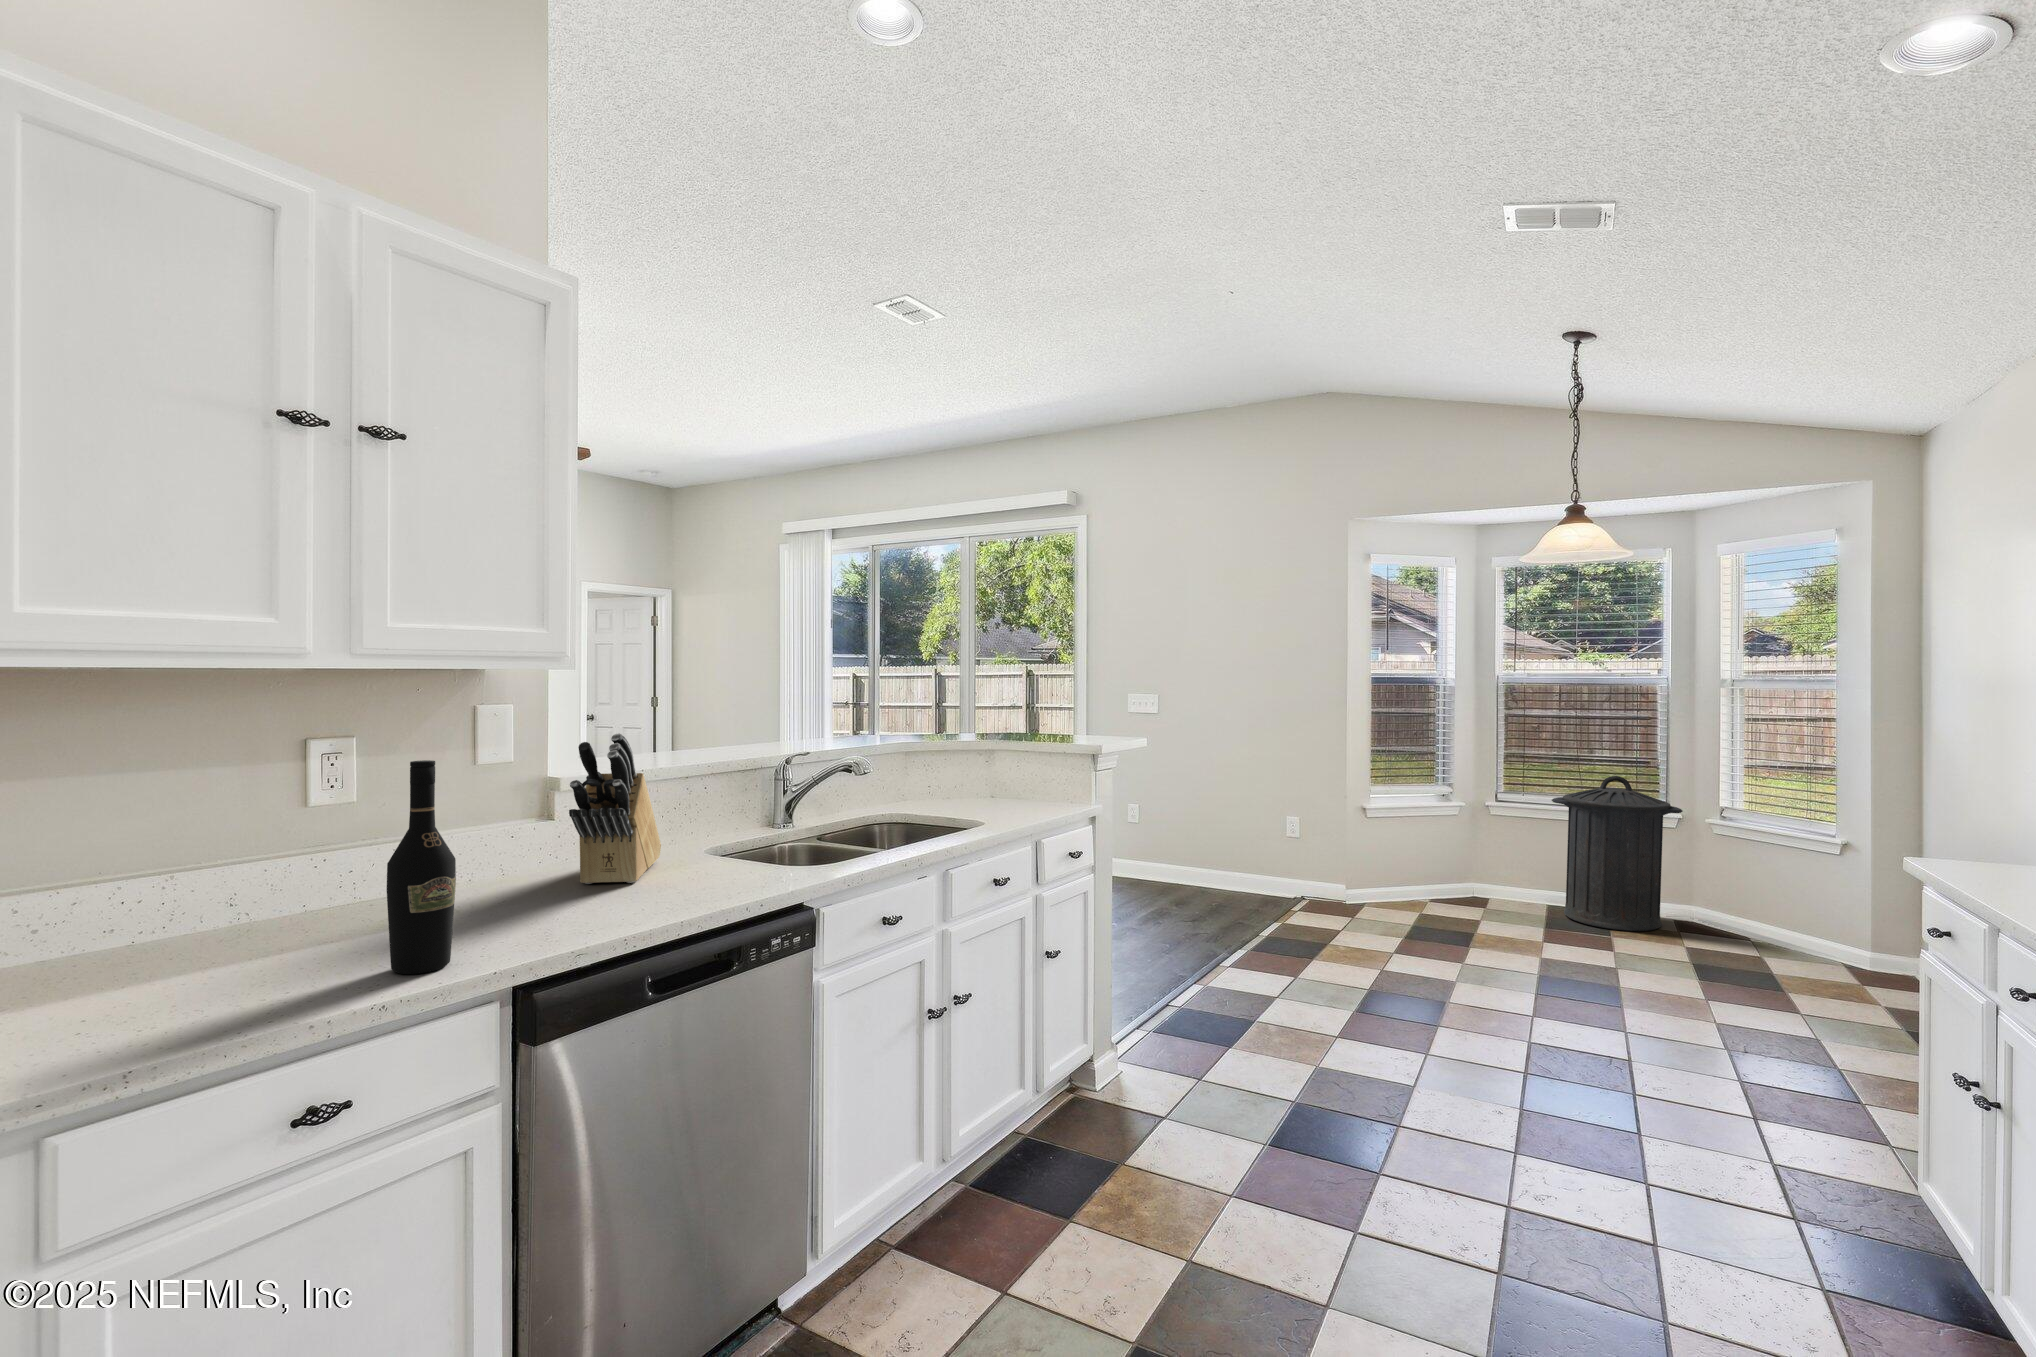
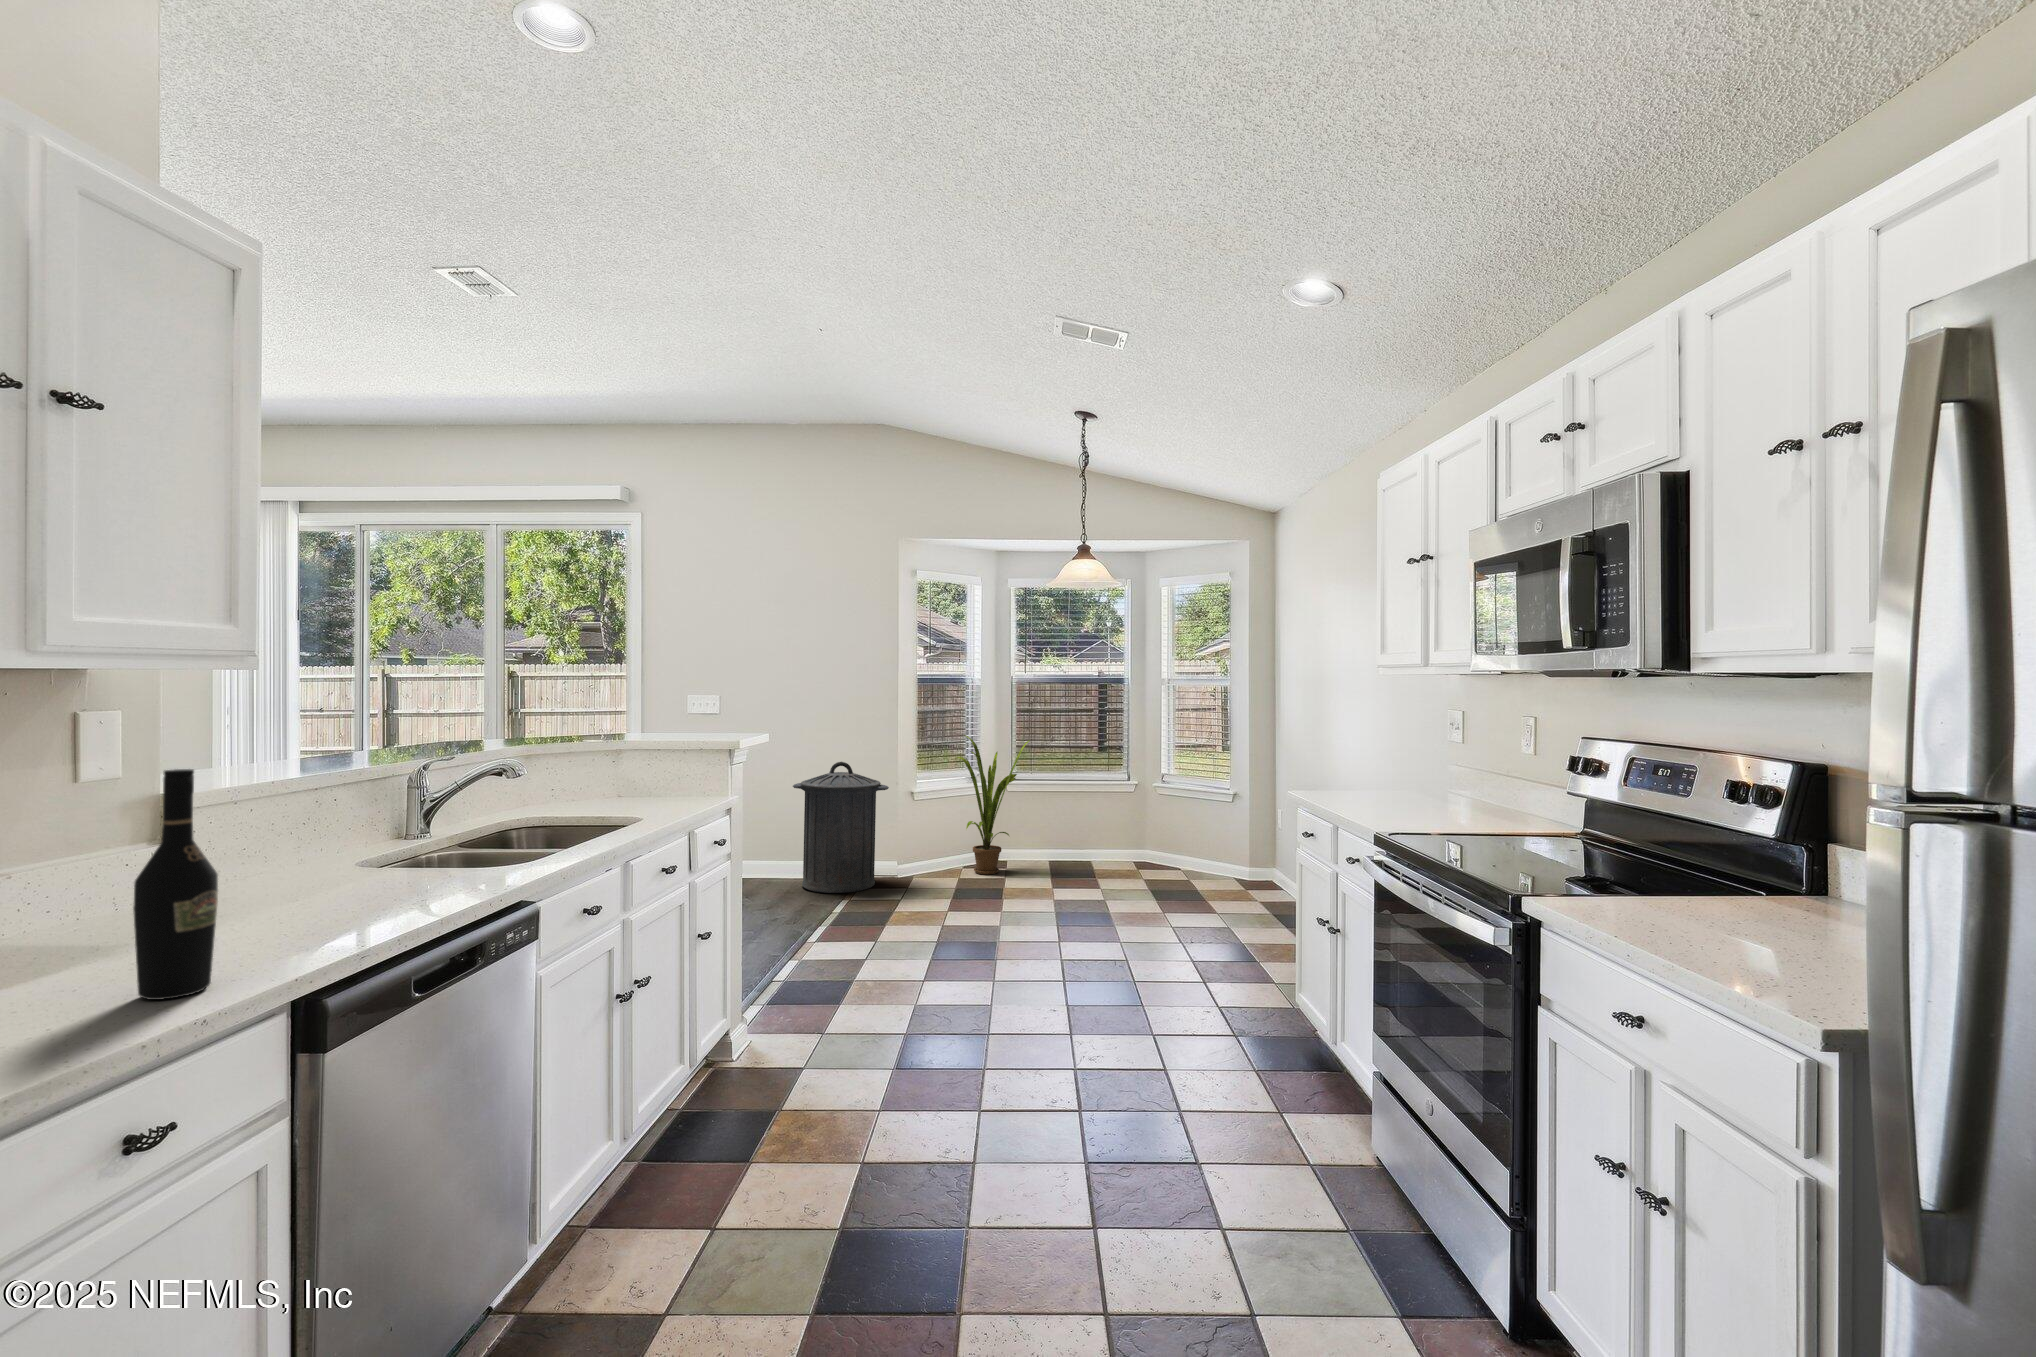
knife block: present [569,733,661,884] -> none [245,740,319,906]
house plant: none [1416,744,1520,915] -> present [957,736,1029,875]
trash can: present [1552,776,1683,931] -> present [793,762,889,893]

